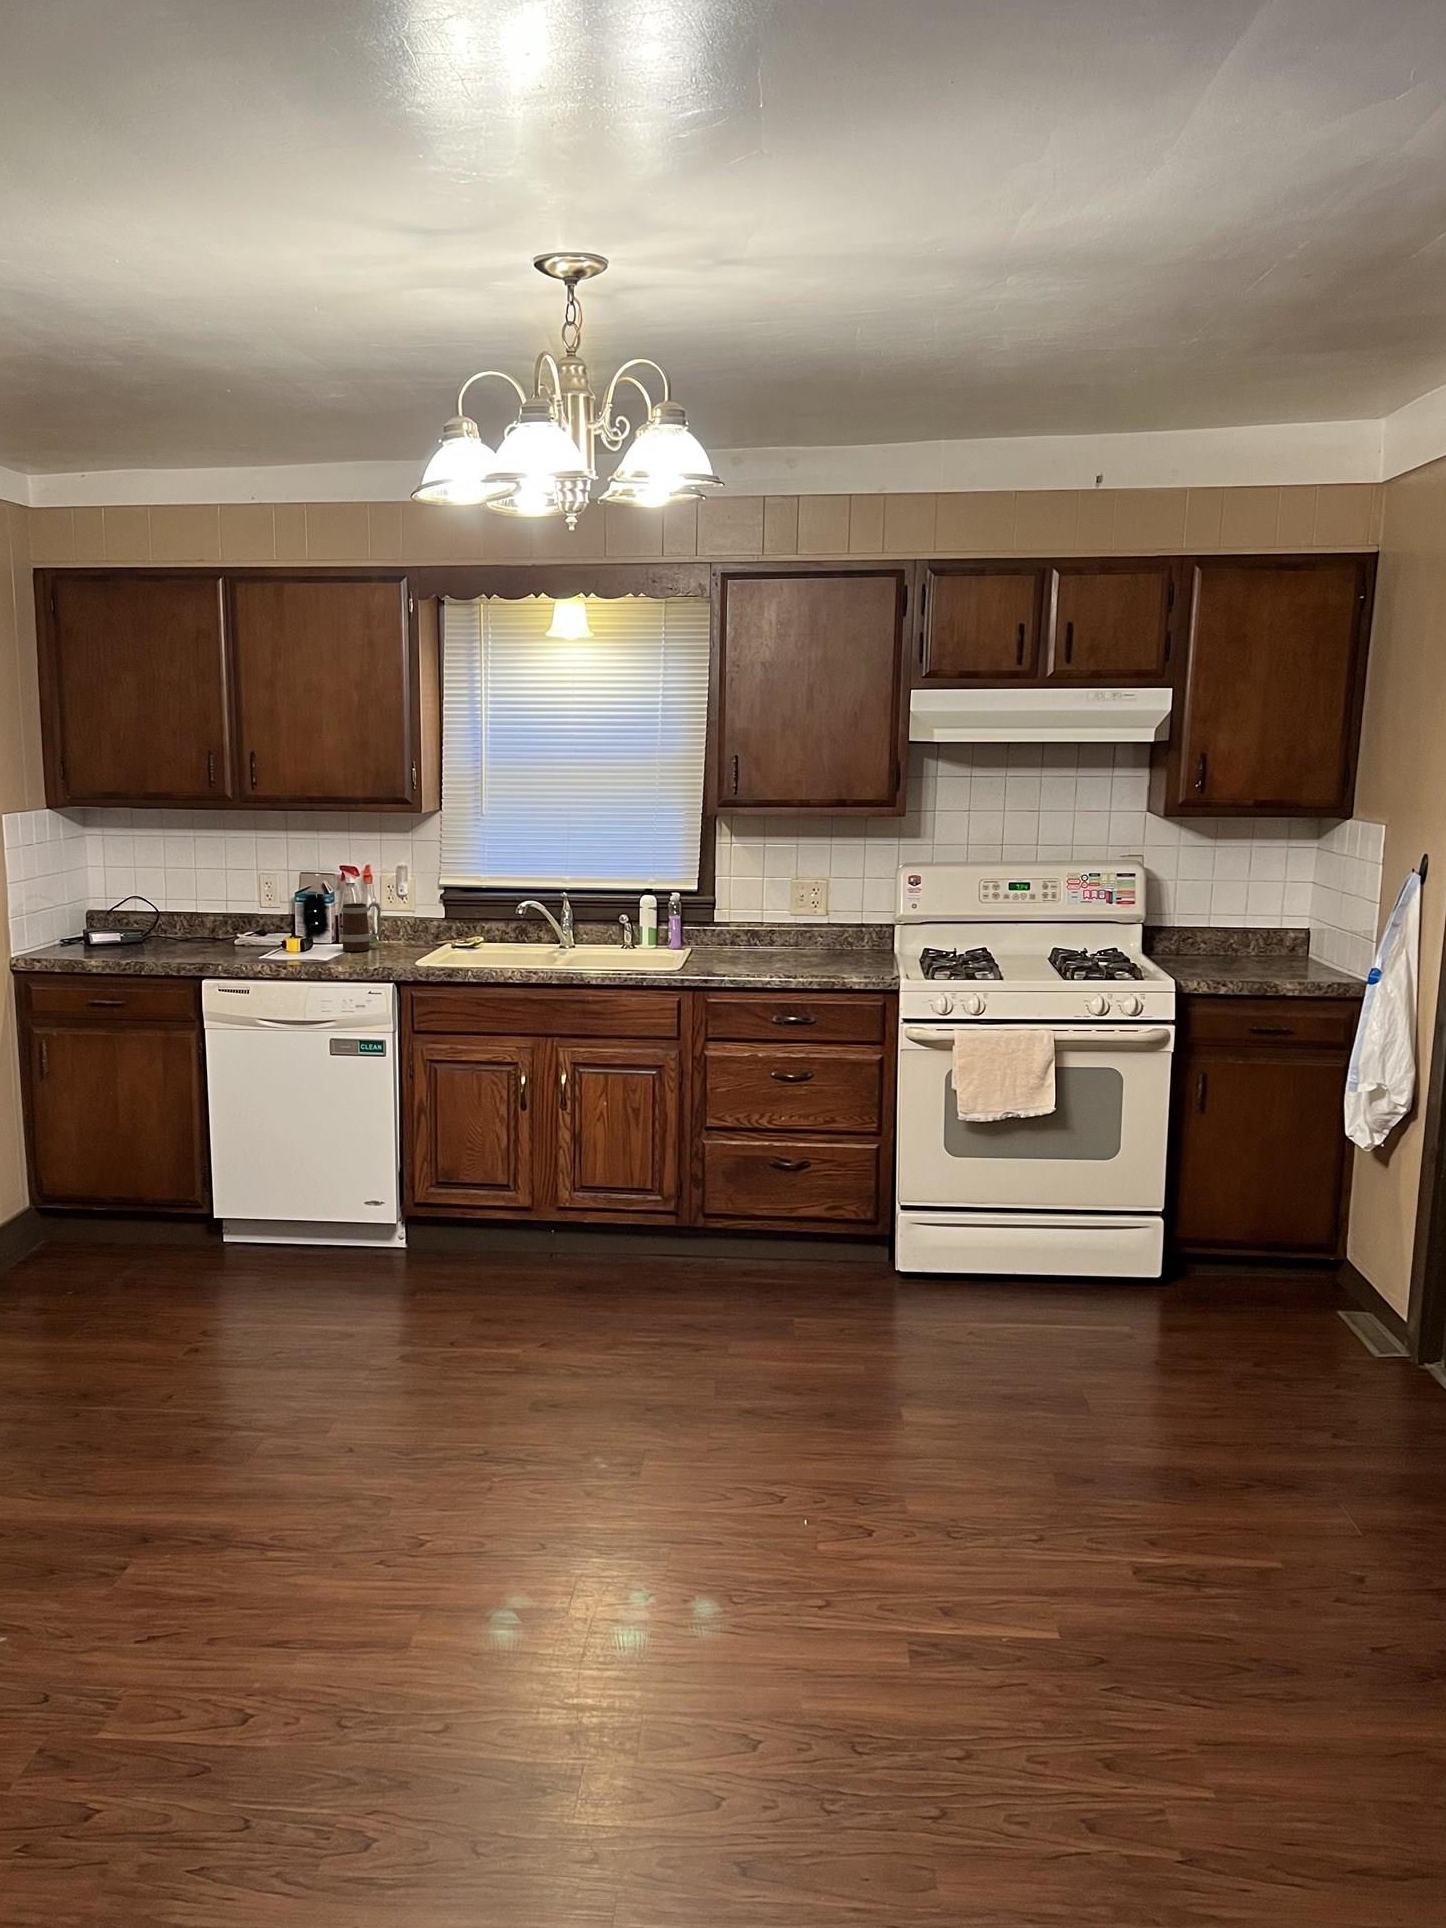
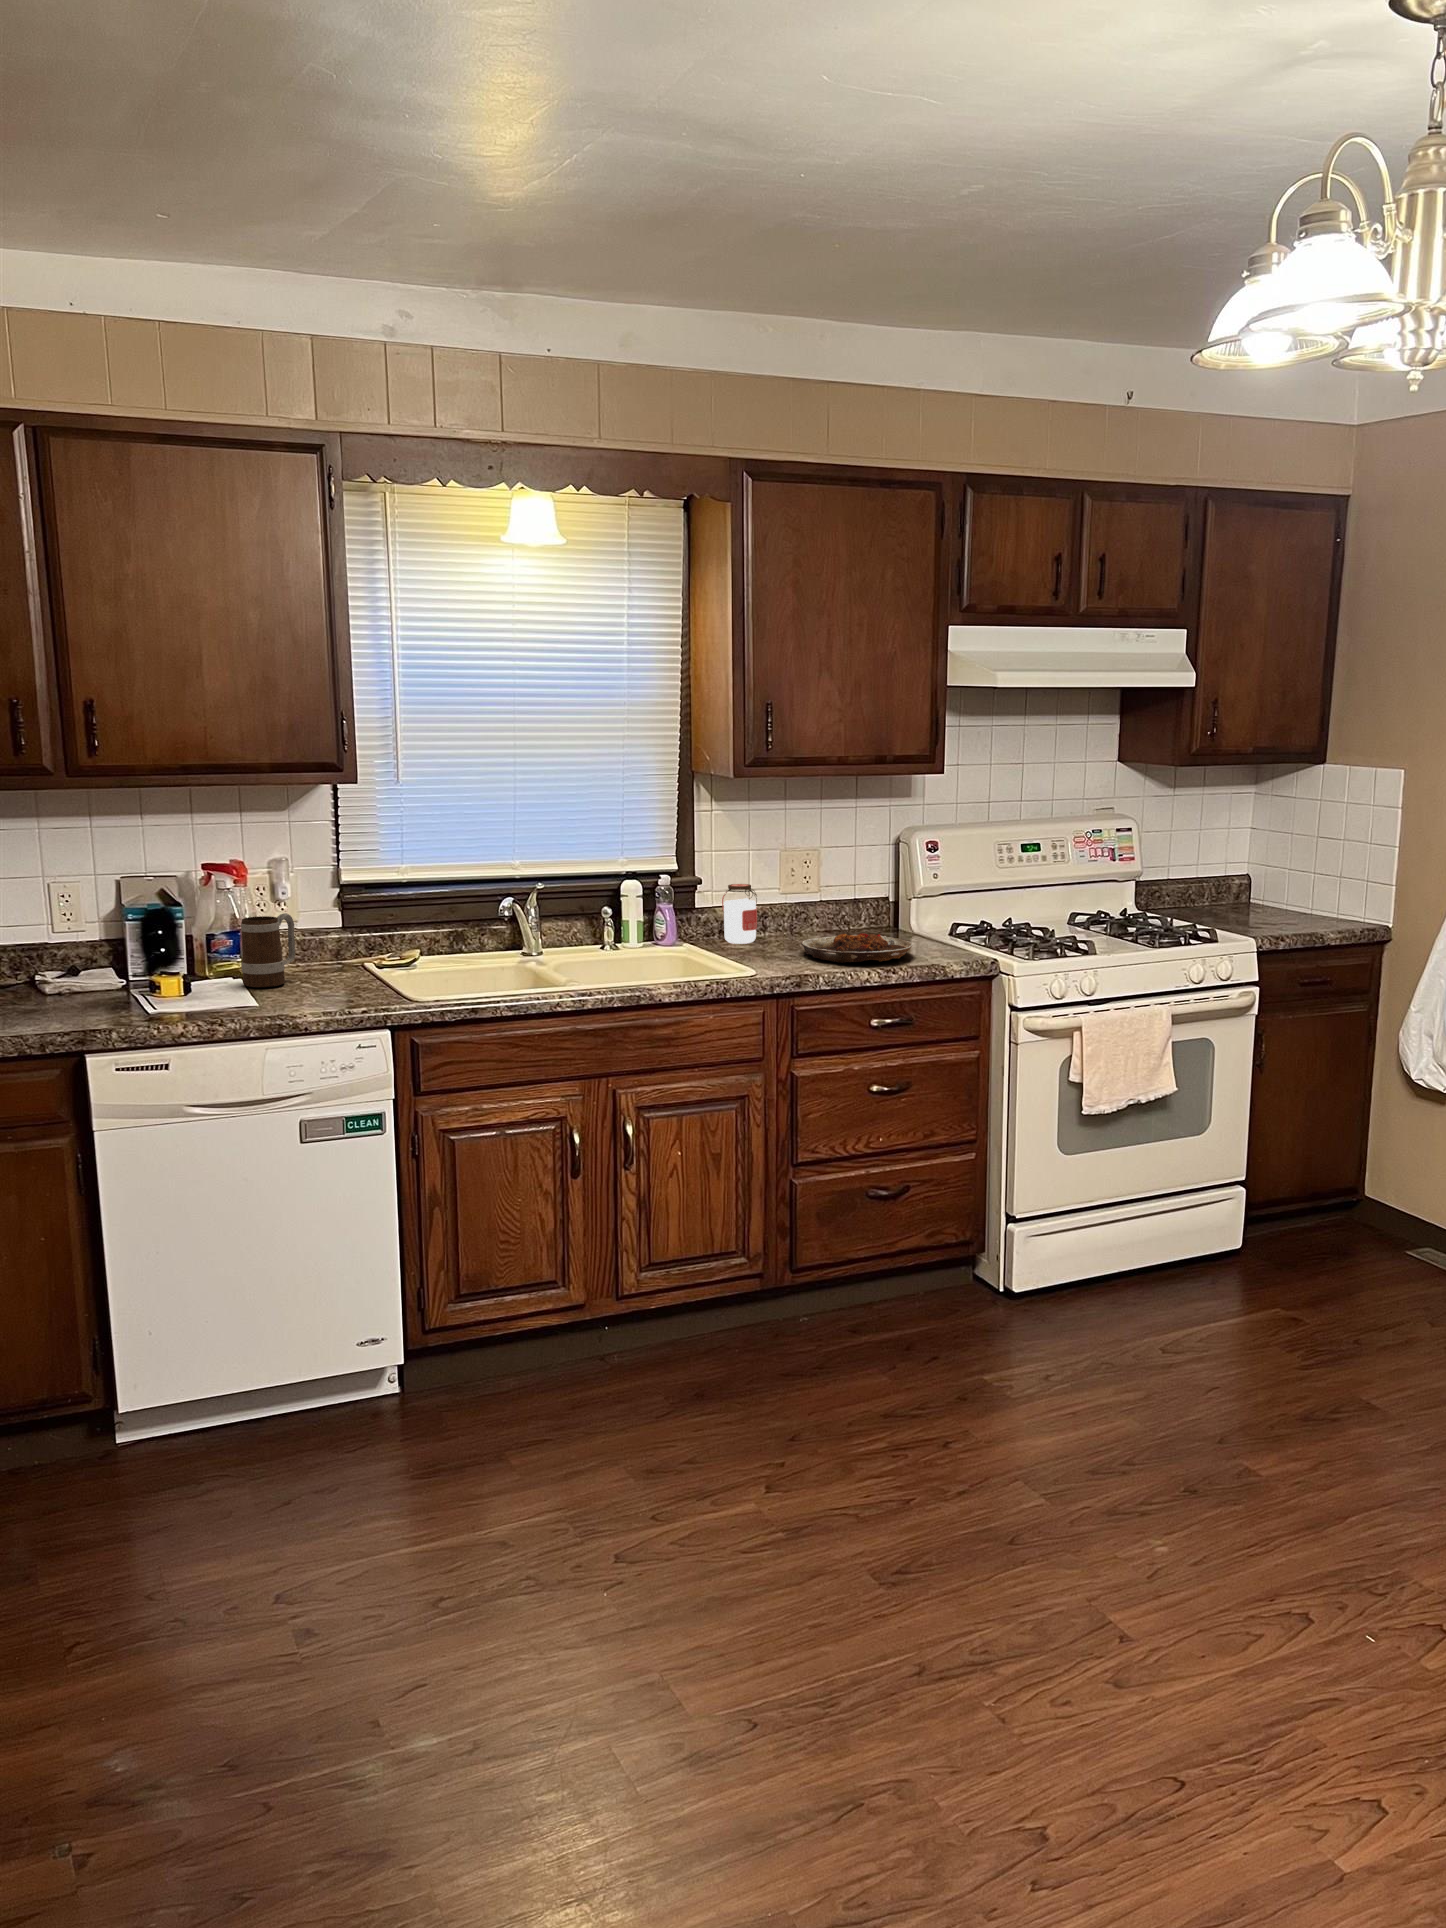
jar: none [714,903,744,952] -> present [722,884,757,944]
plate: none [751,947,844,971] -> present [801,933,912,963]

